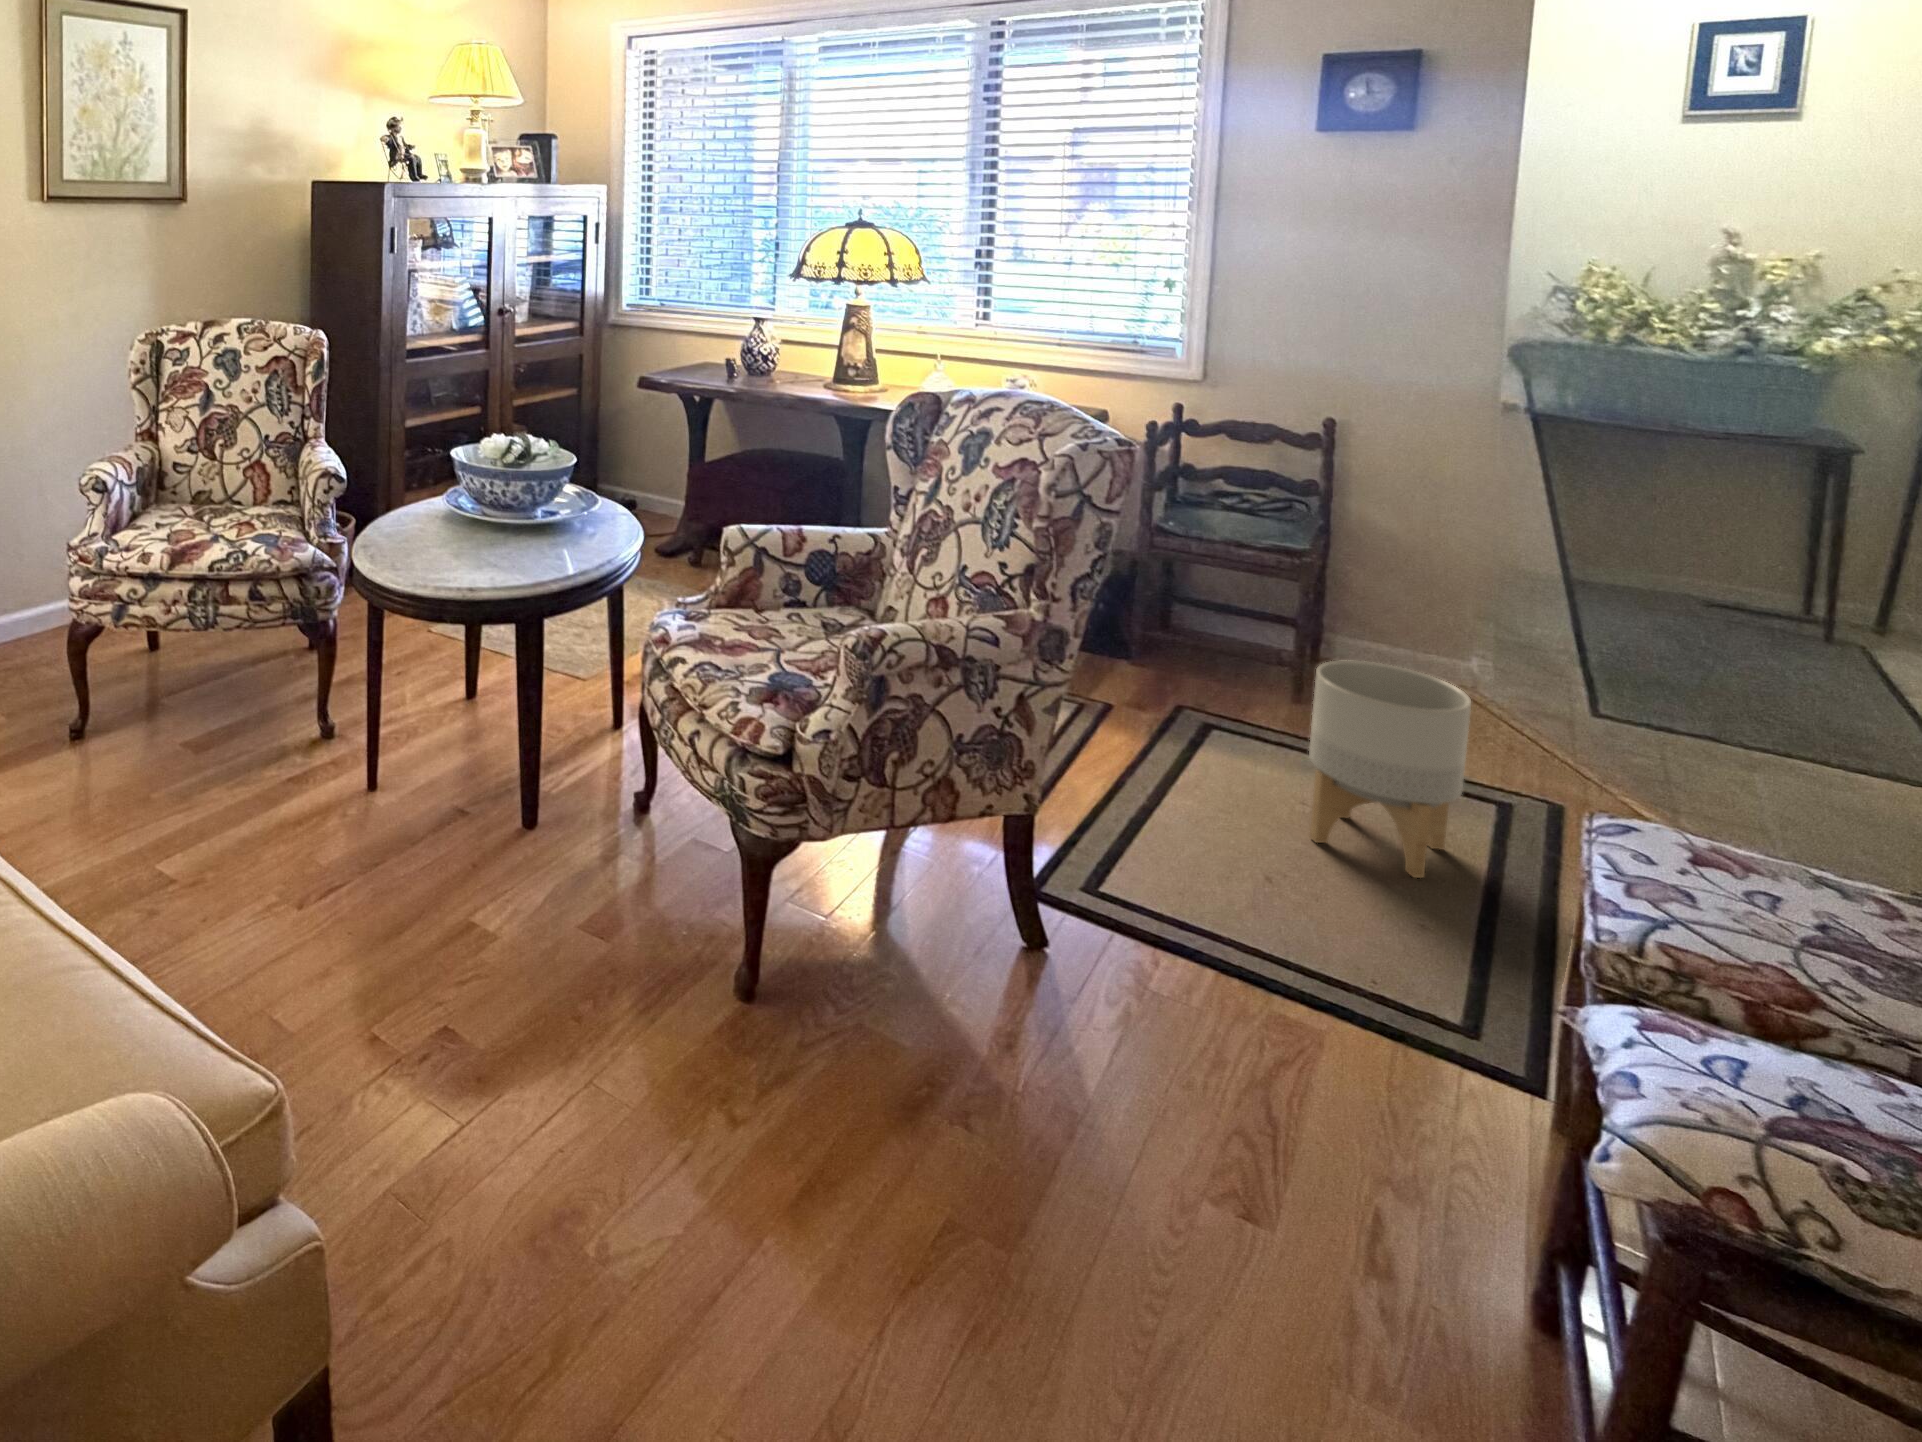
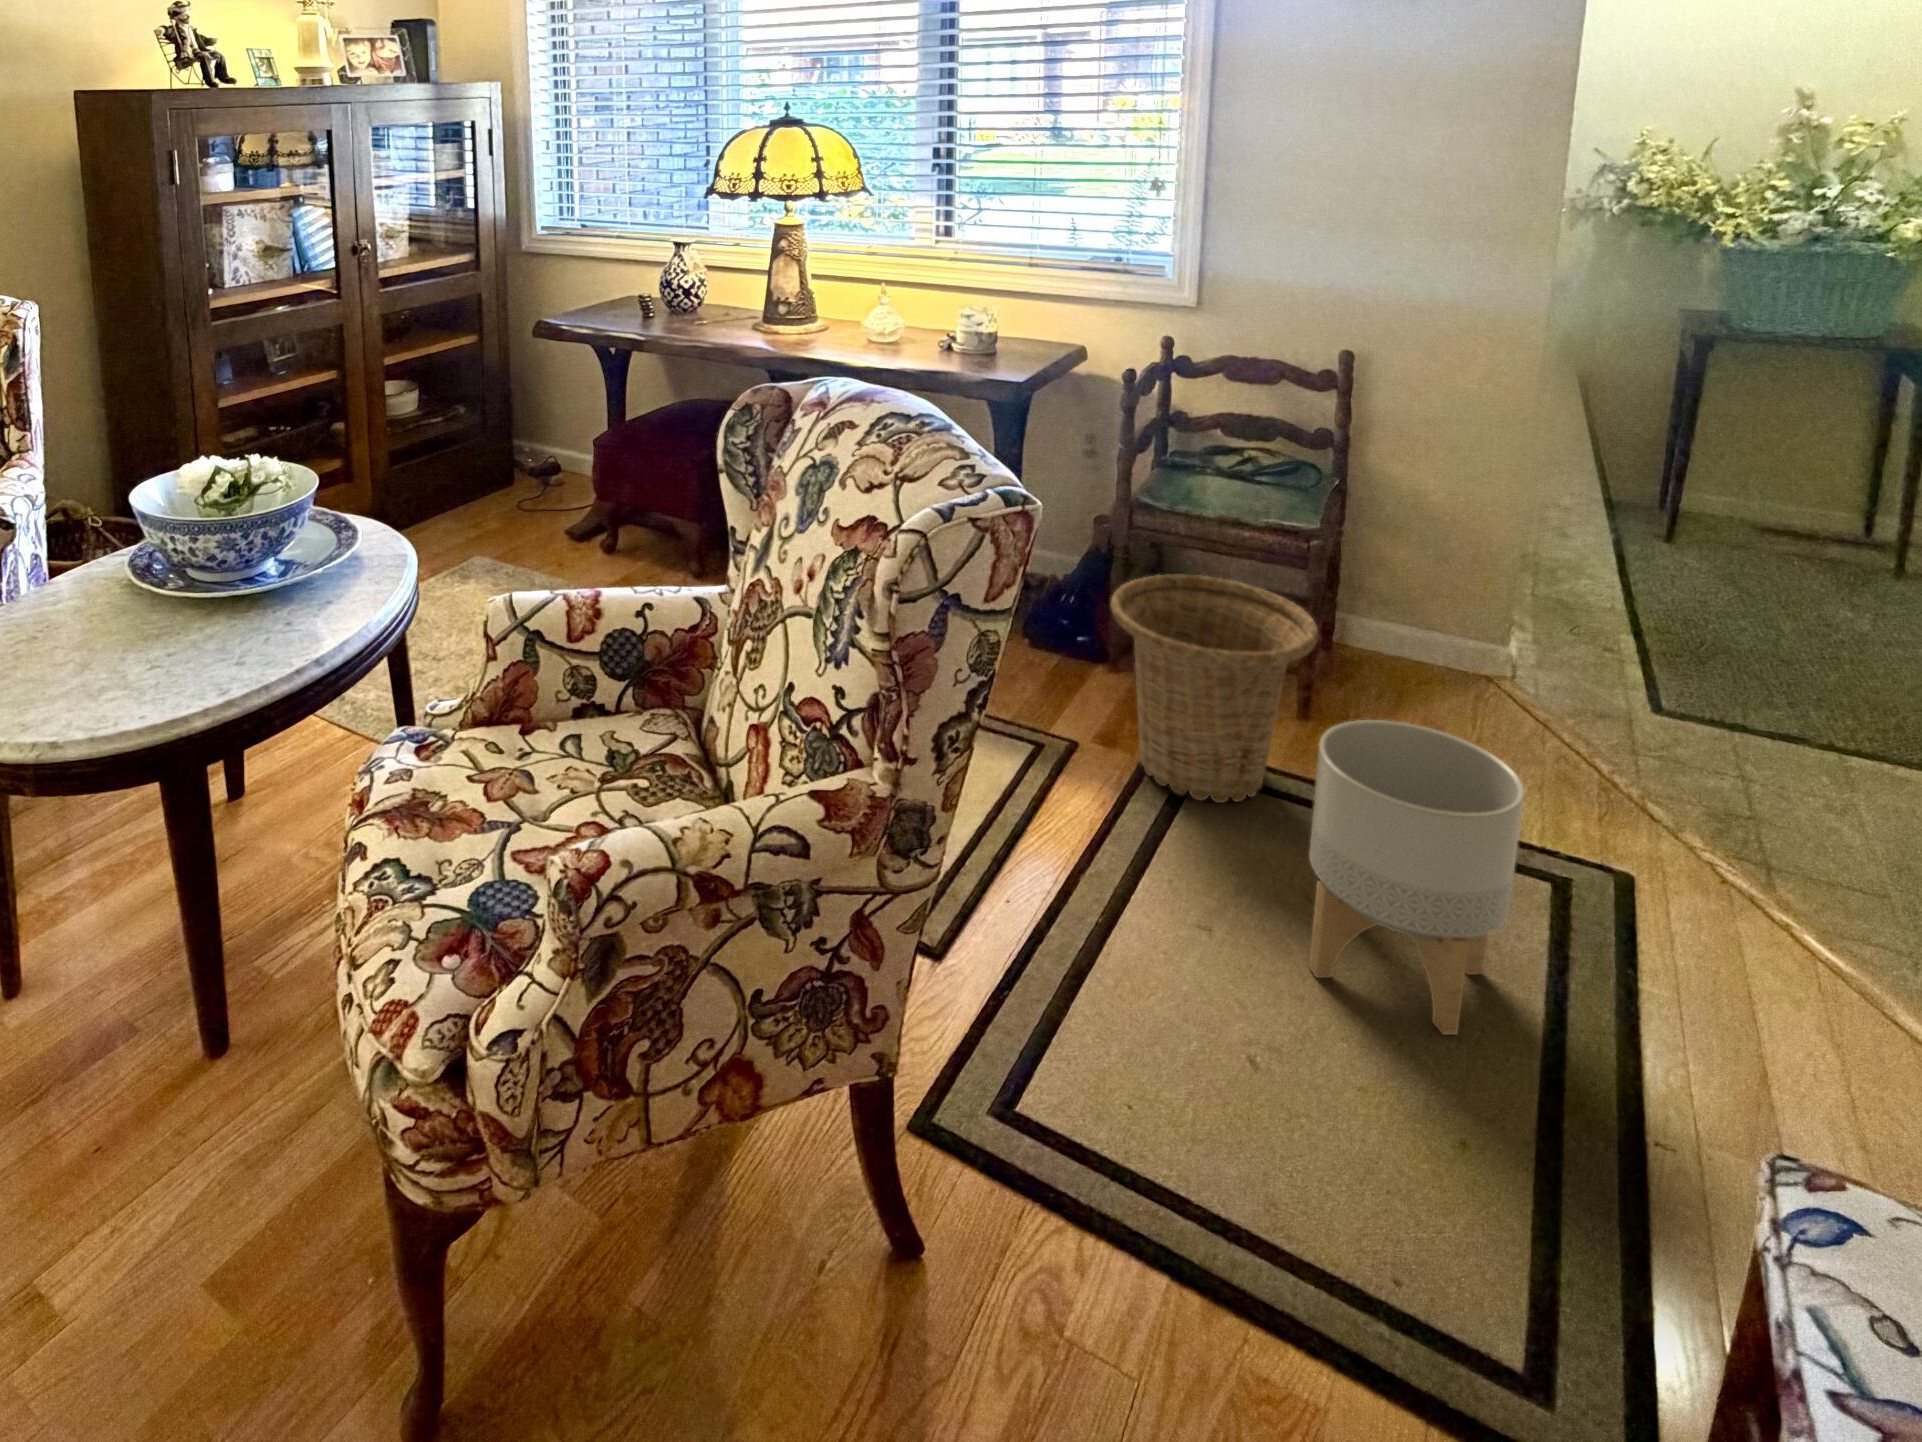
basket: none [1143,576,1312,745] -> present [1110,575,1318,803]

